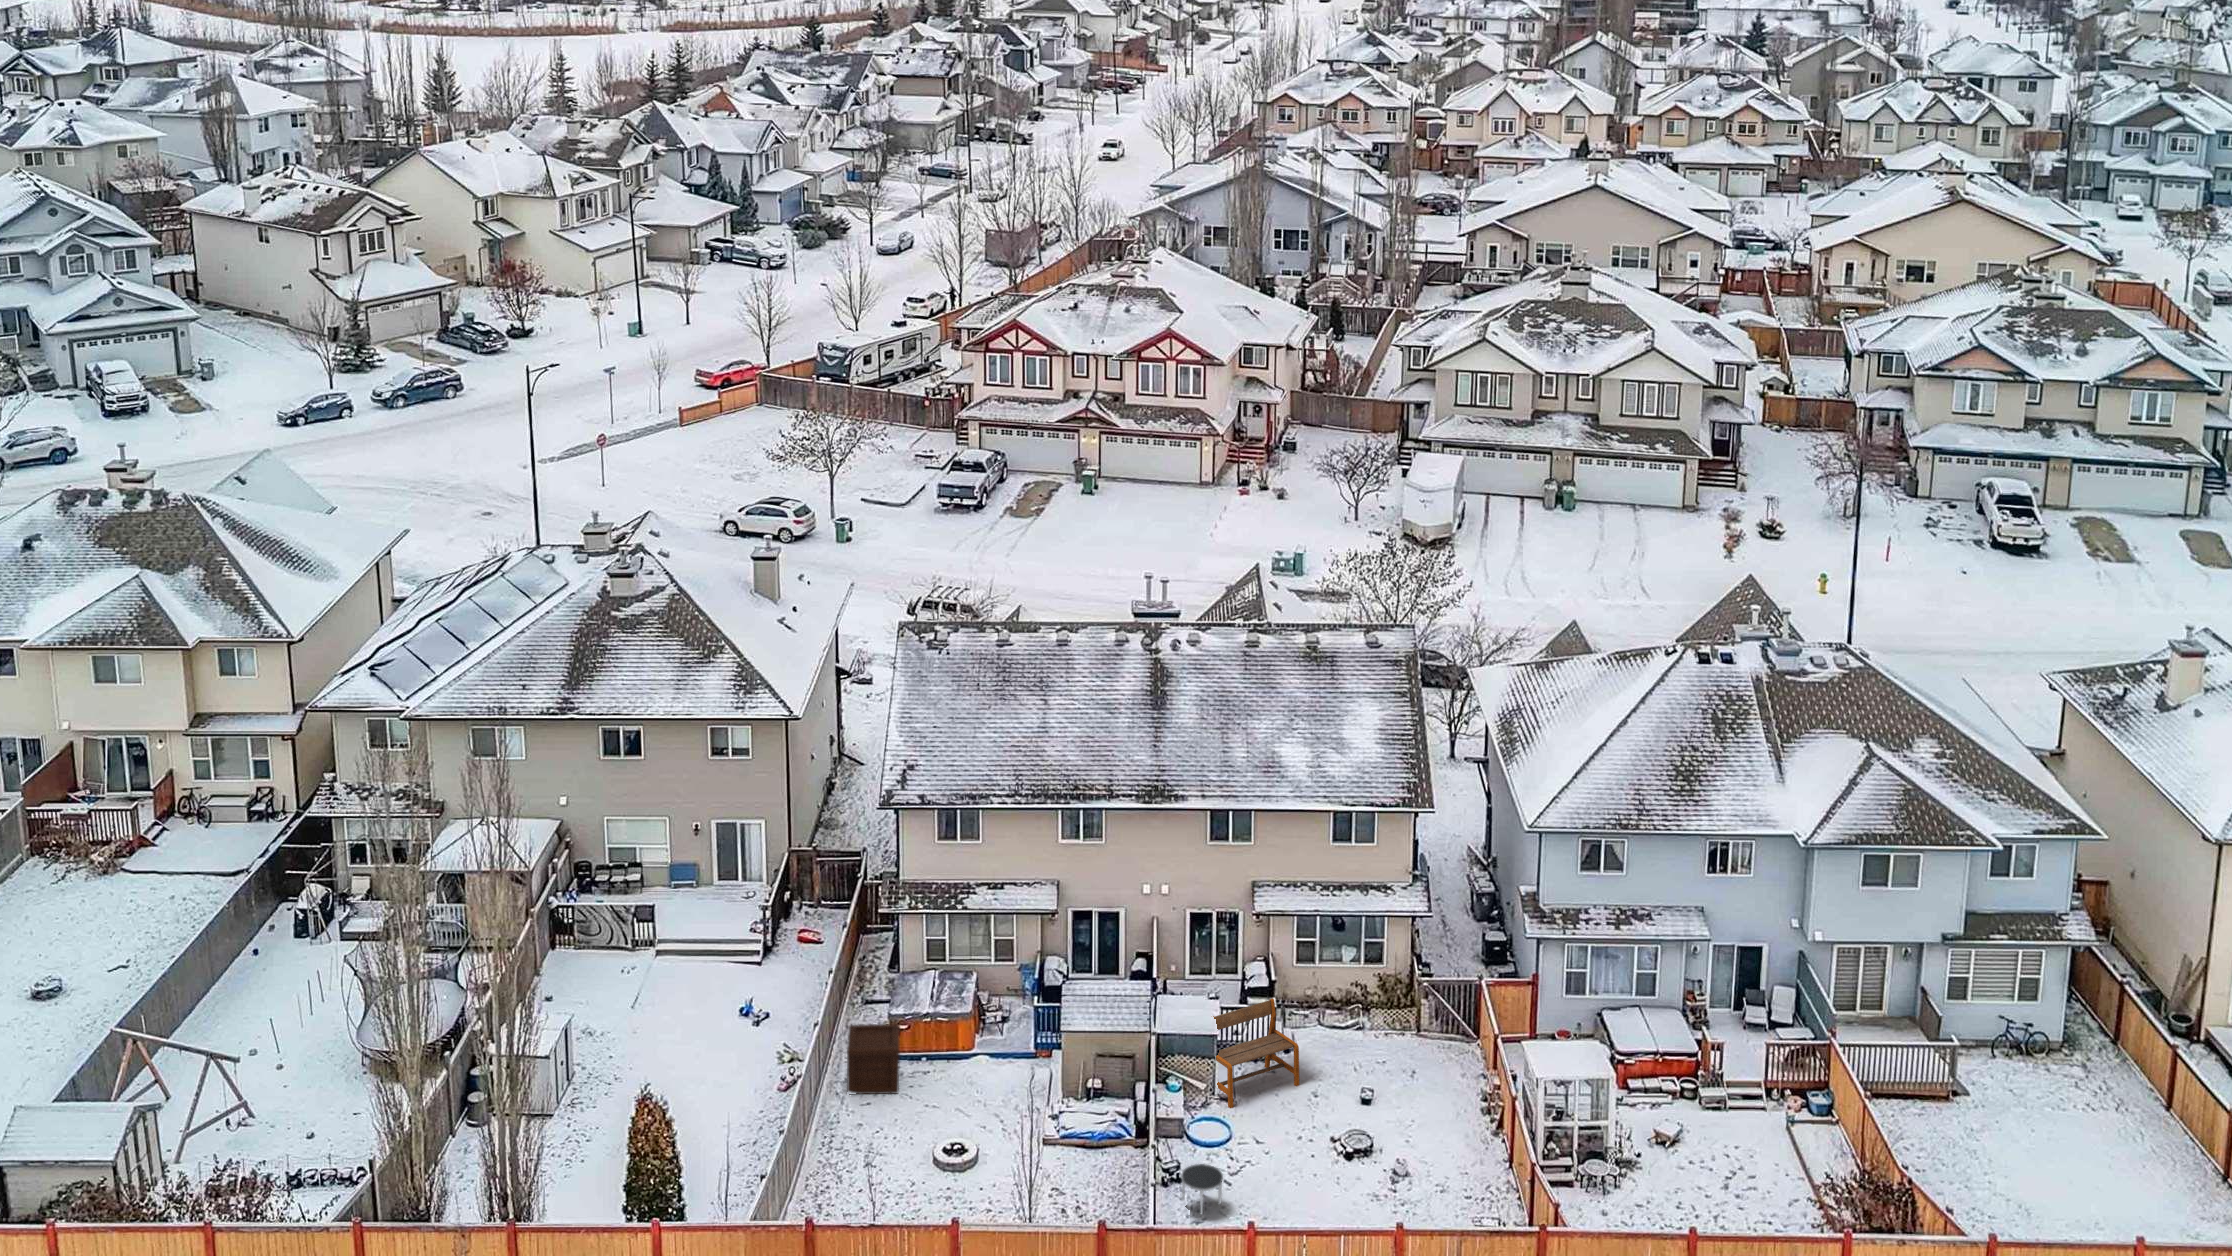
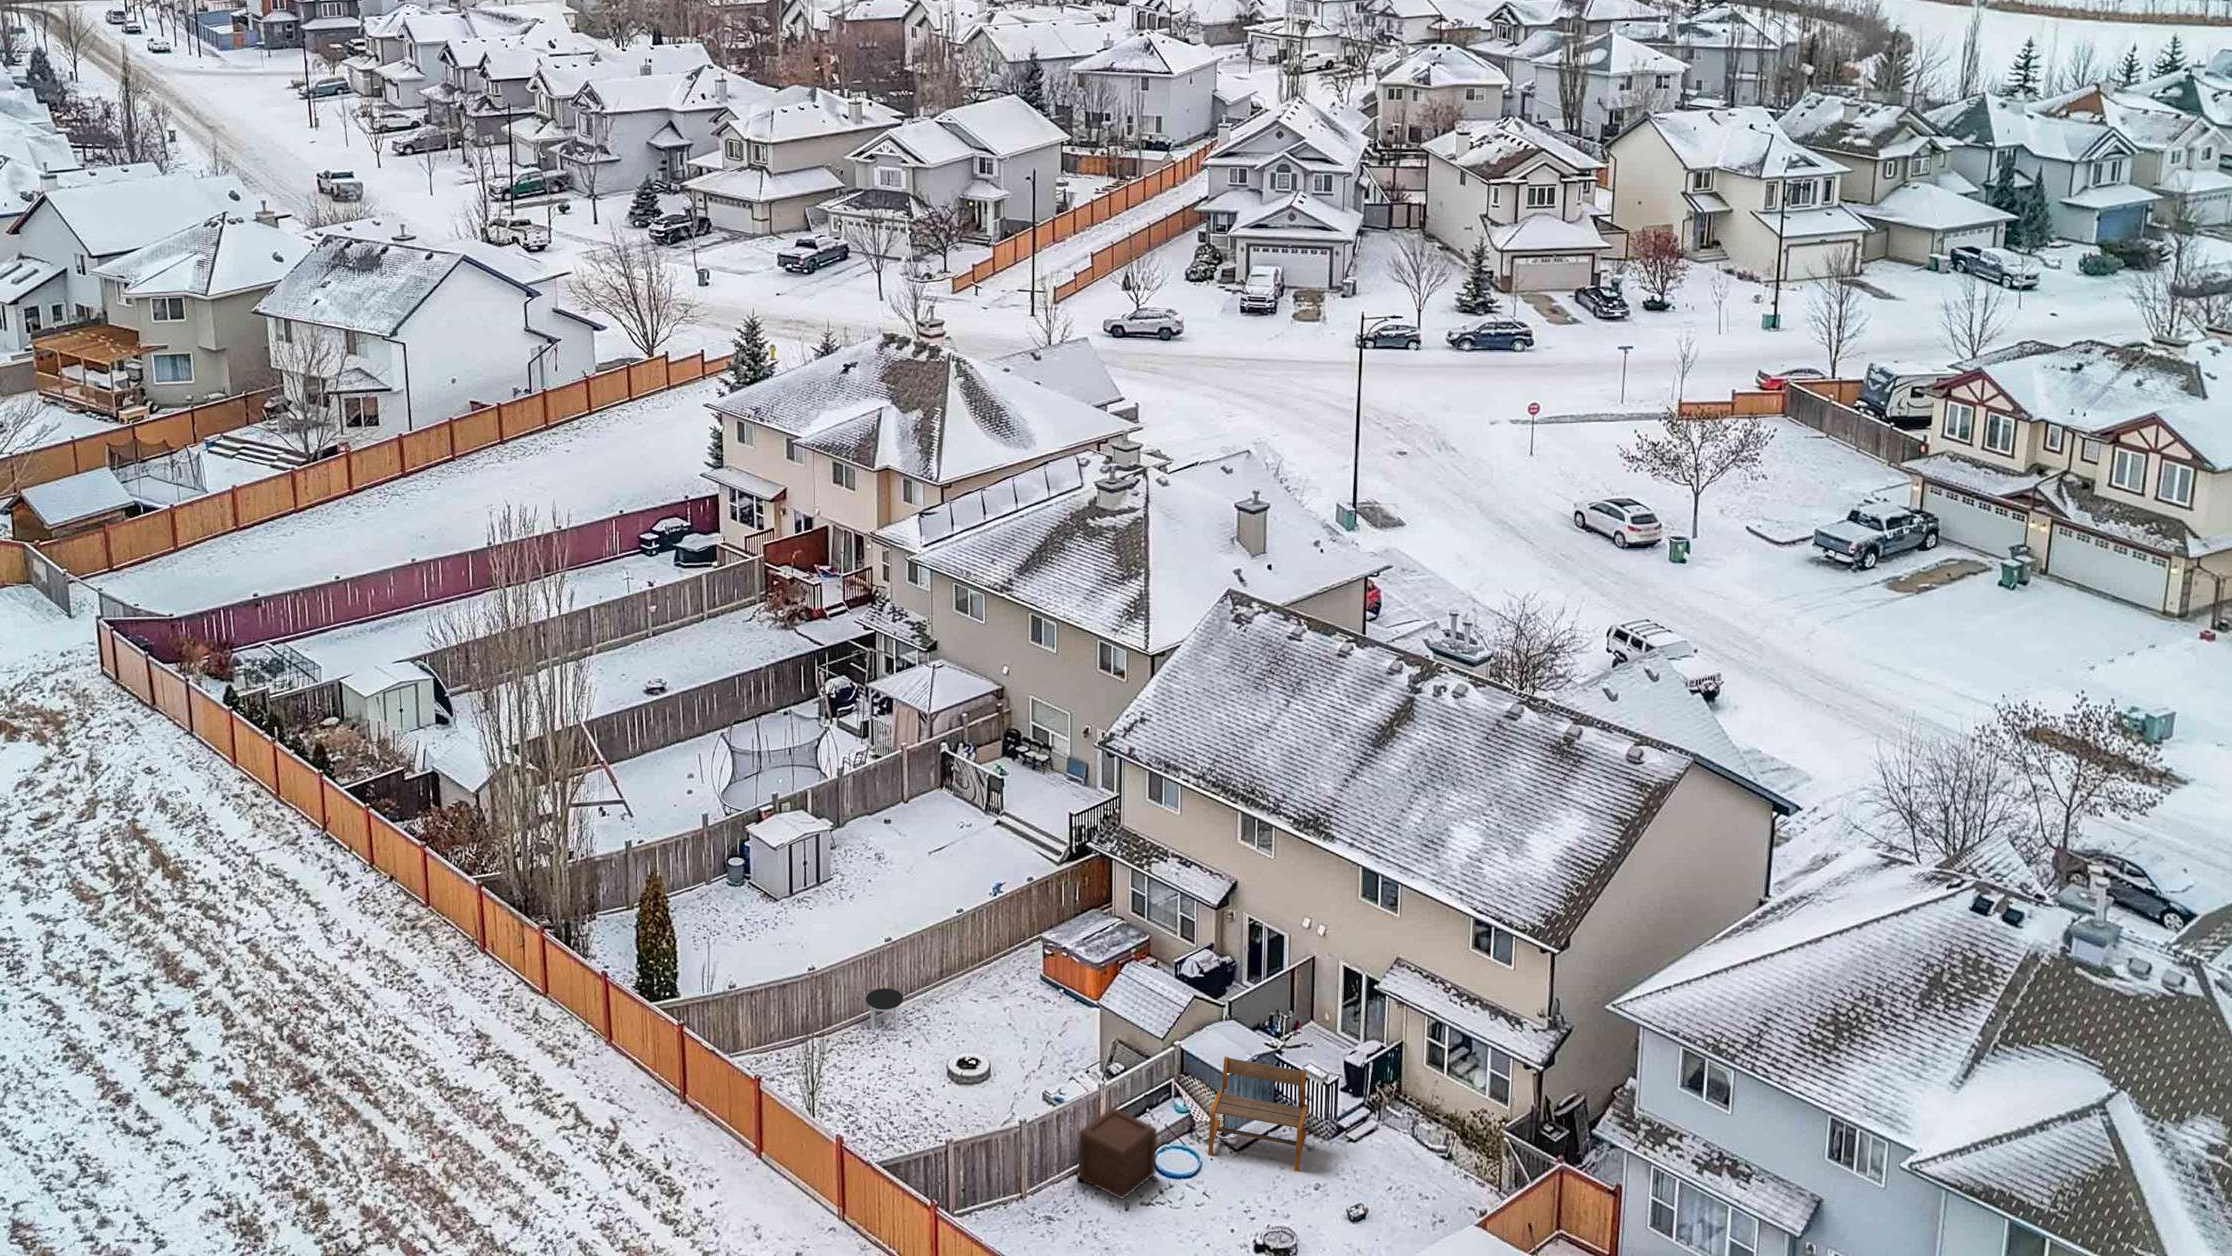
wooden crate: present [847,1024,900,1094] -> present [1078,1107,1157,1199]
round table: present [1181,1164,1223,1215] -> present [866,988,903,1031]

